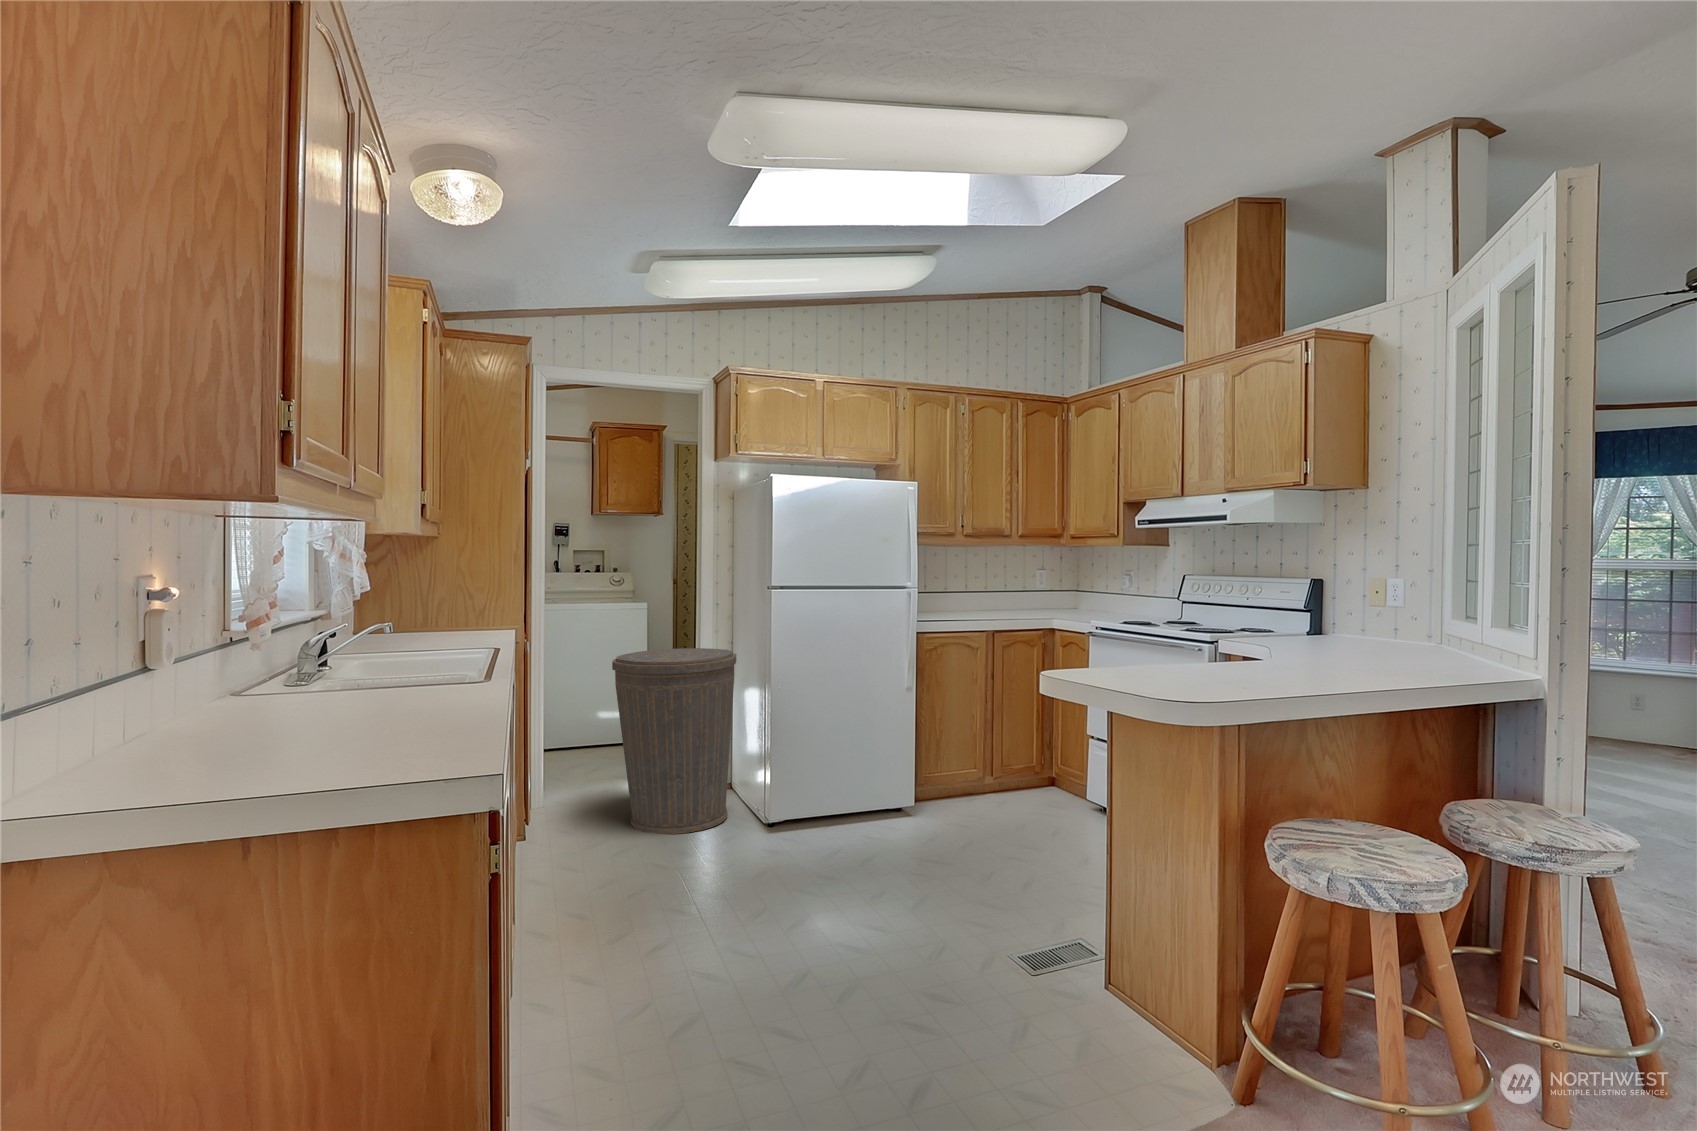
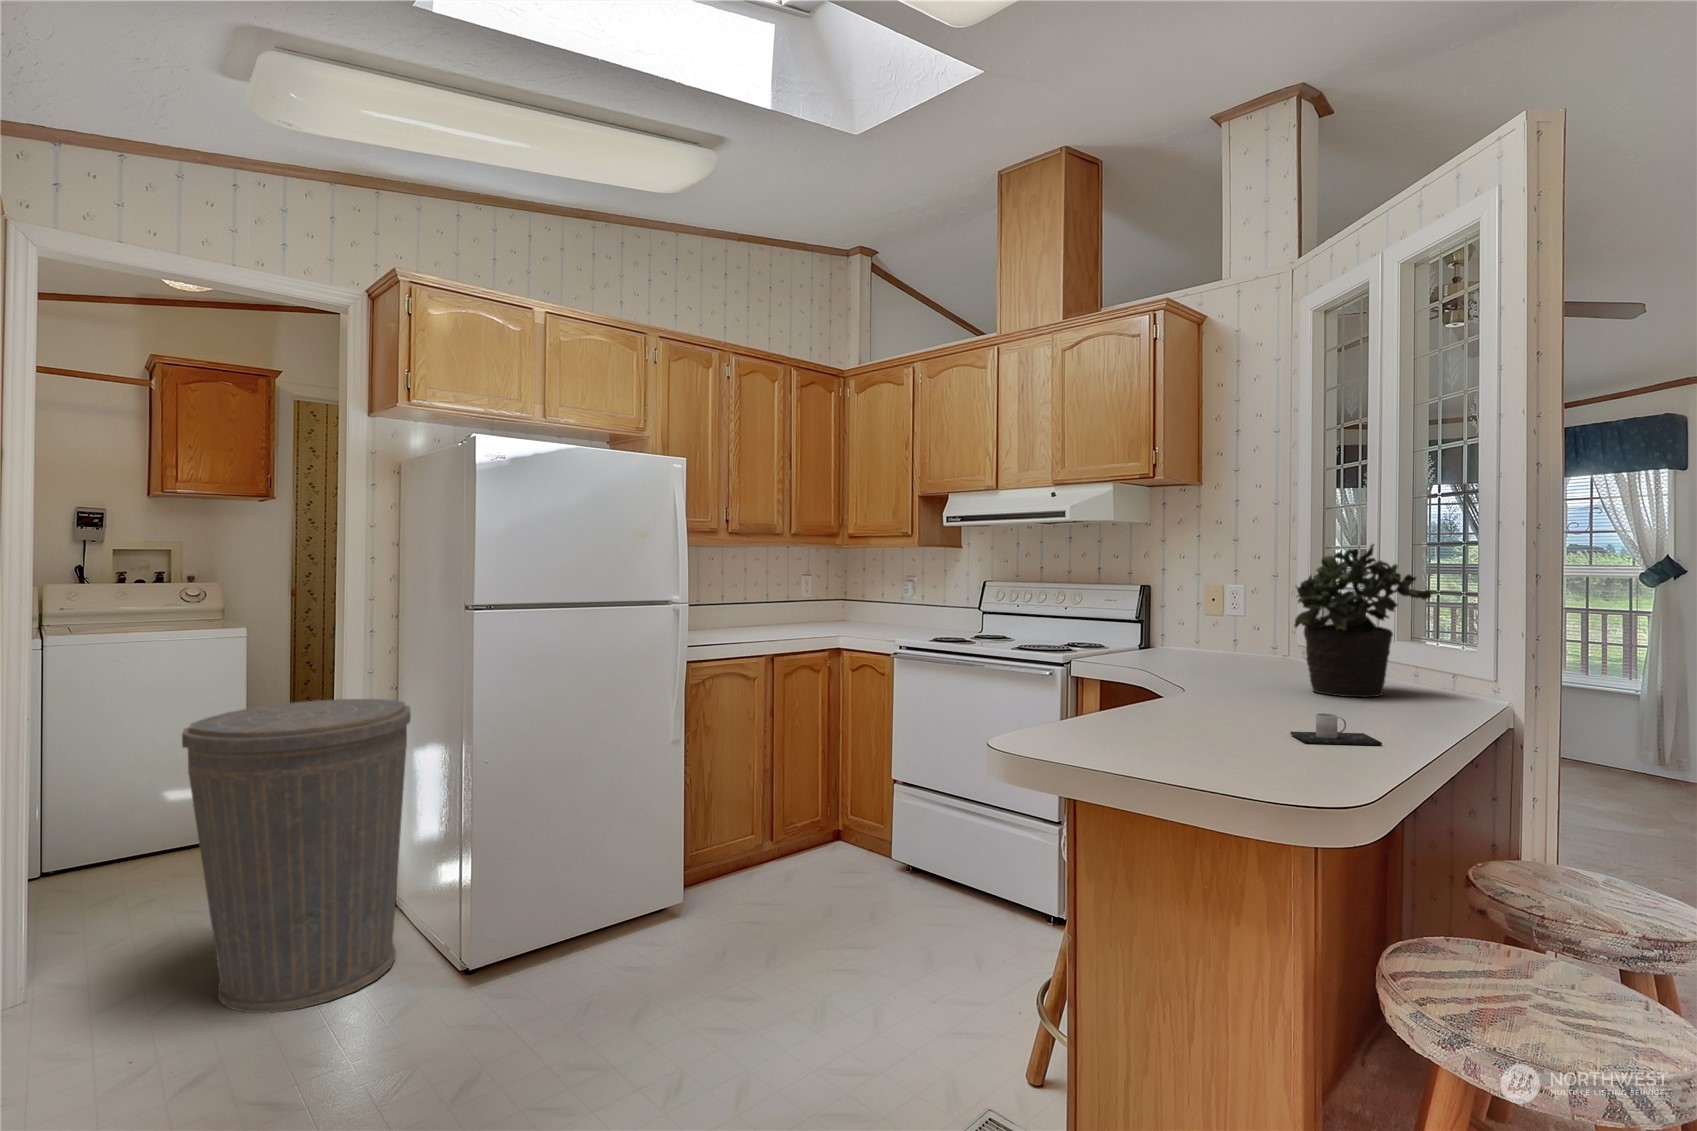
potted plant: none [1344,542,1472,667] -> present [1295,544,1431,697]
mug: none [1261,665,1319,688] -> present [1290,713,1382,745]

